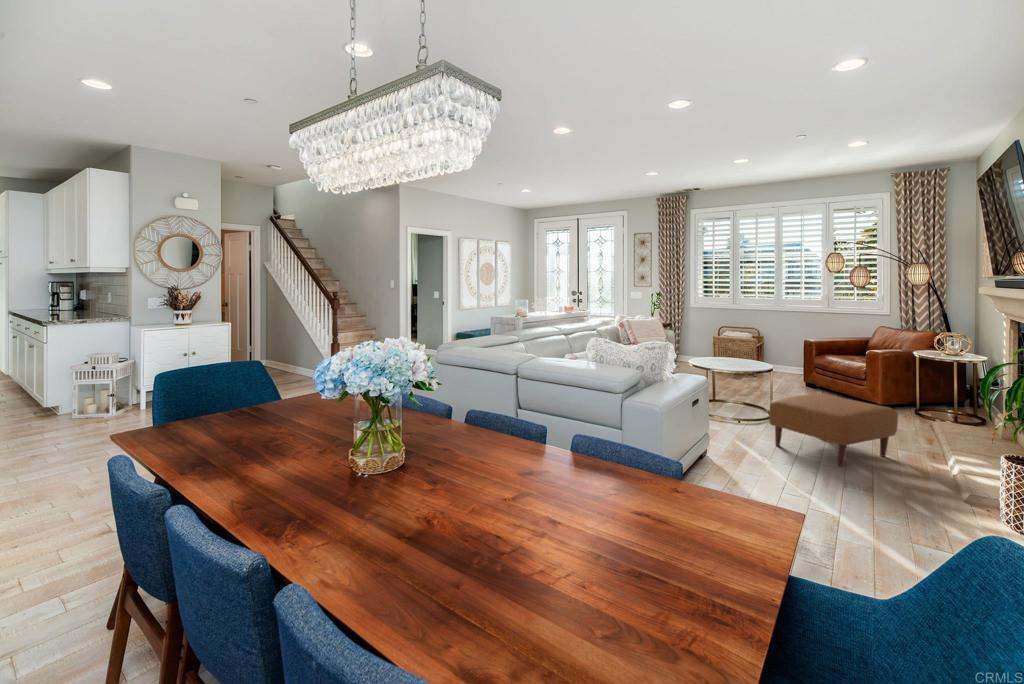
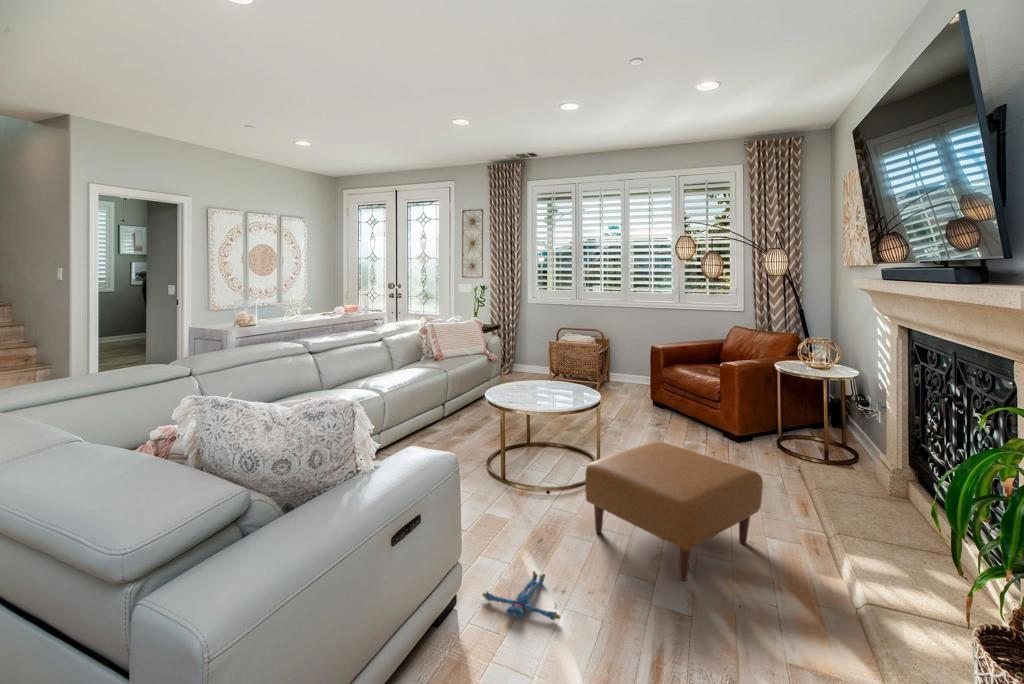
plush toy: none [713,455,765,473] -> present [483,571,560,620]

